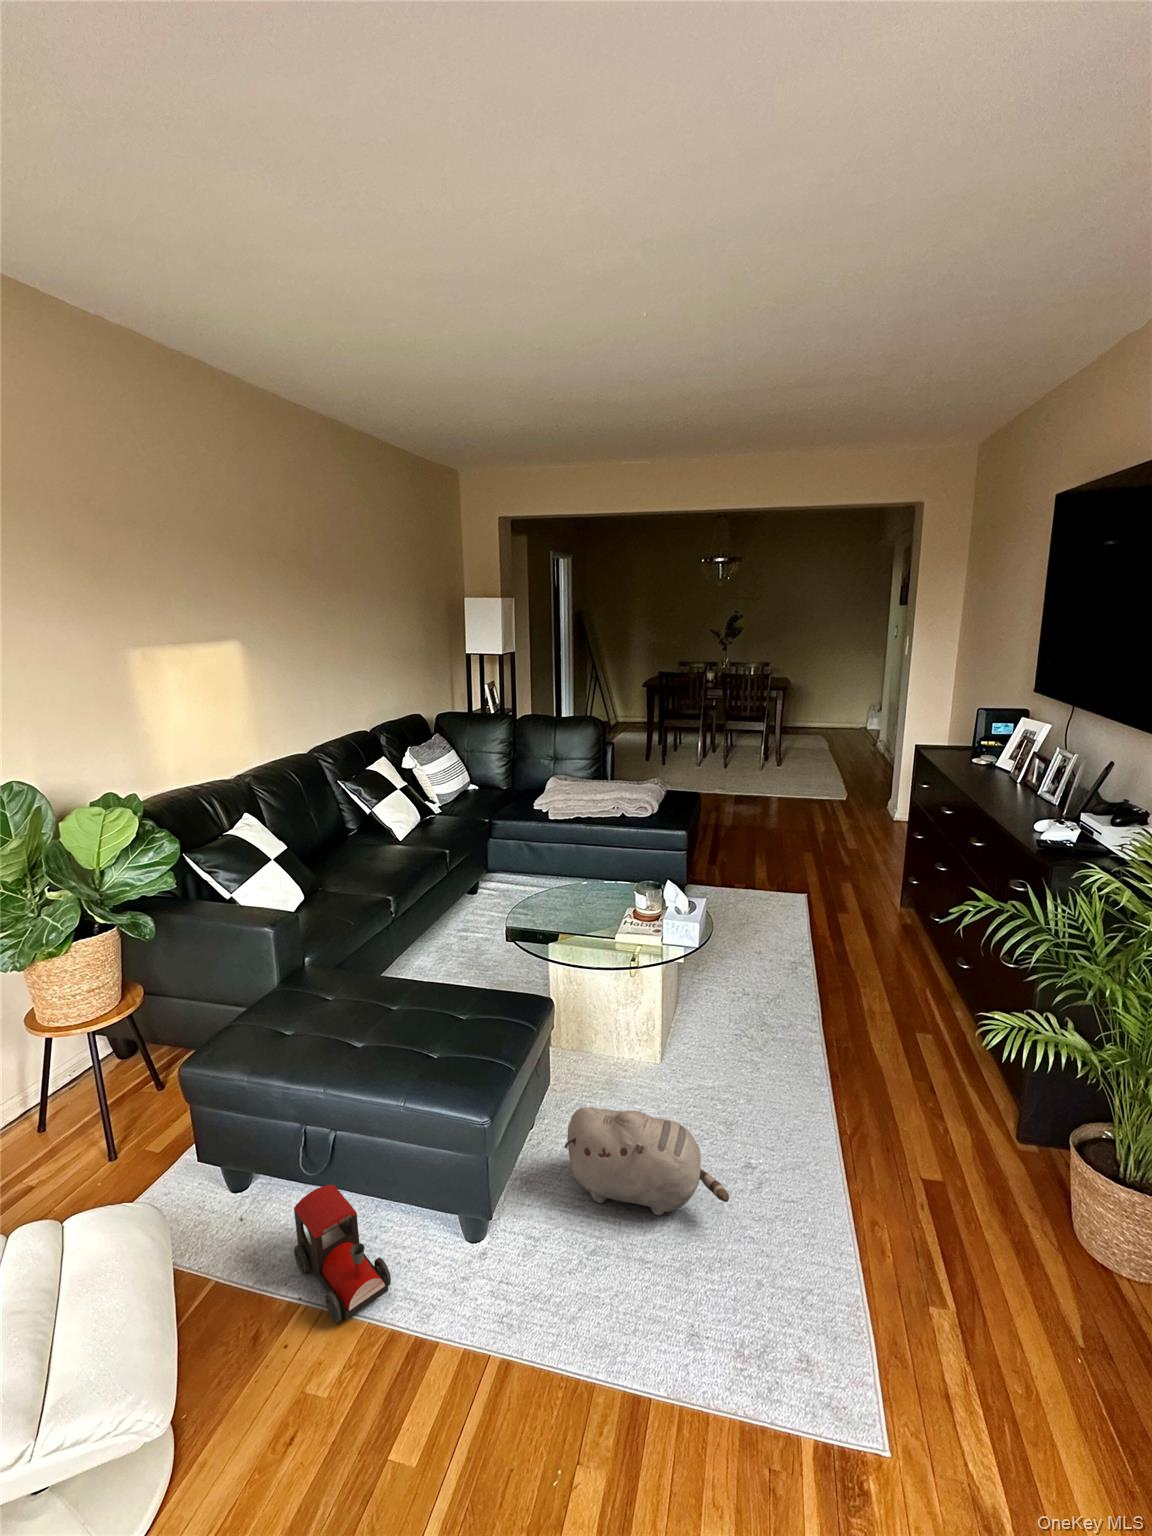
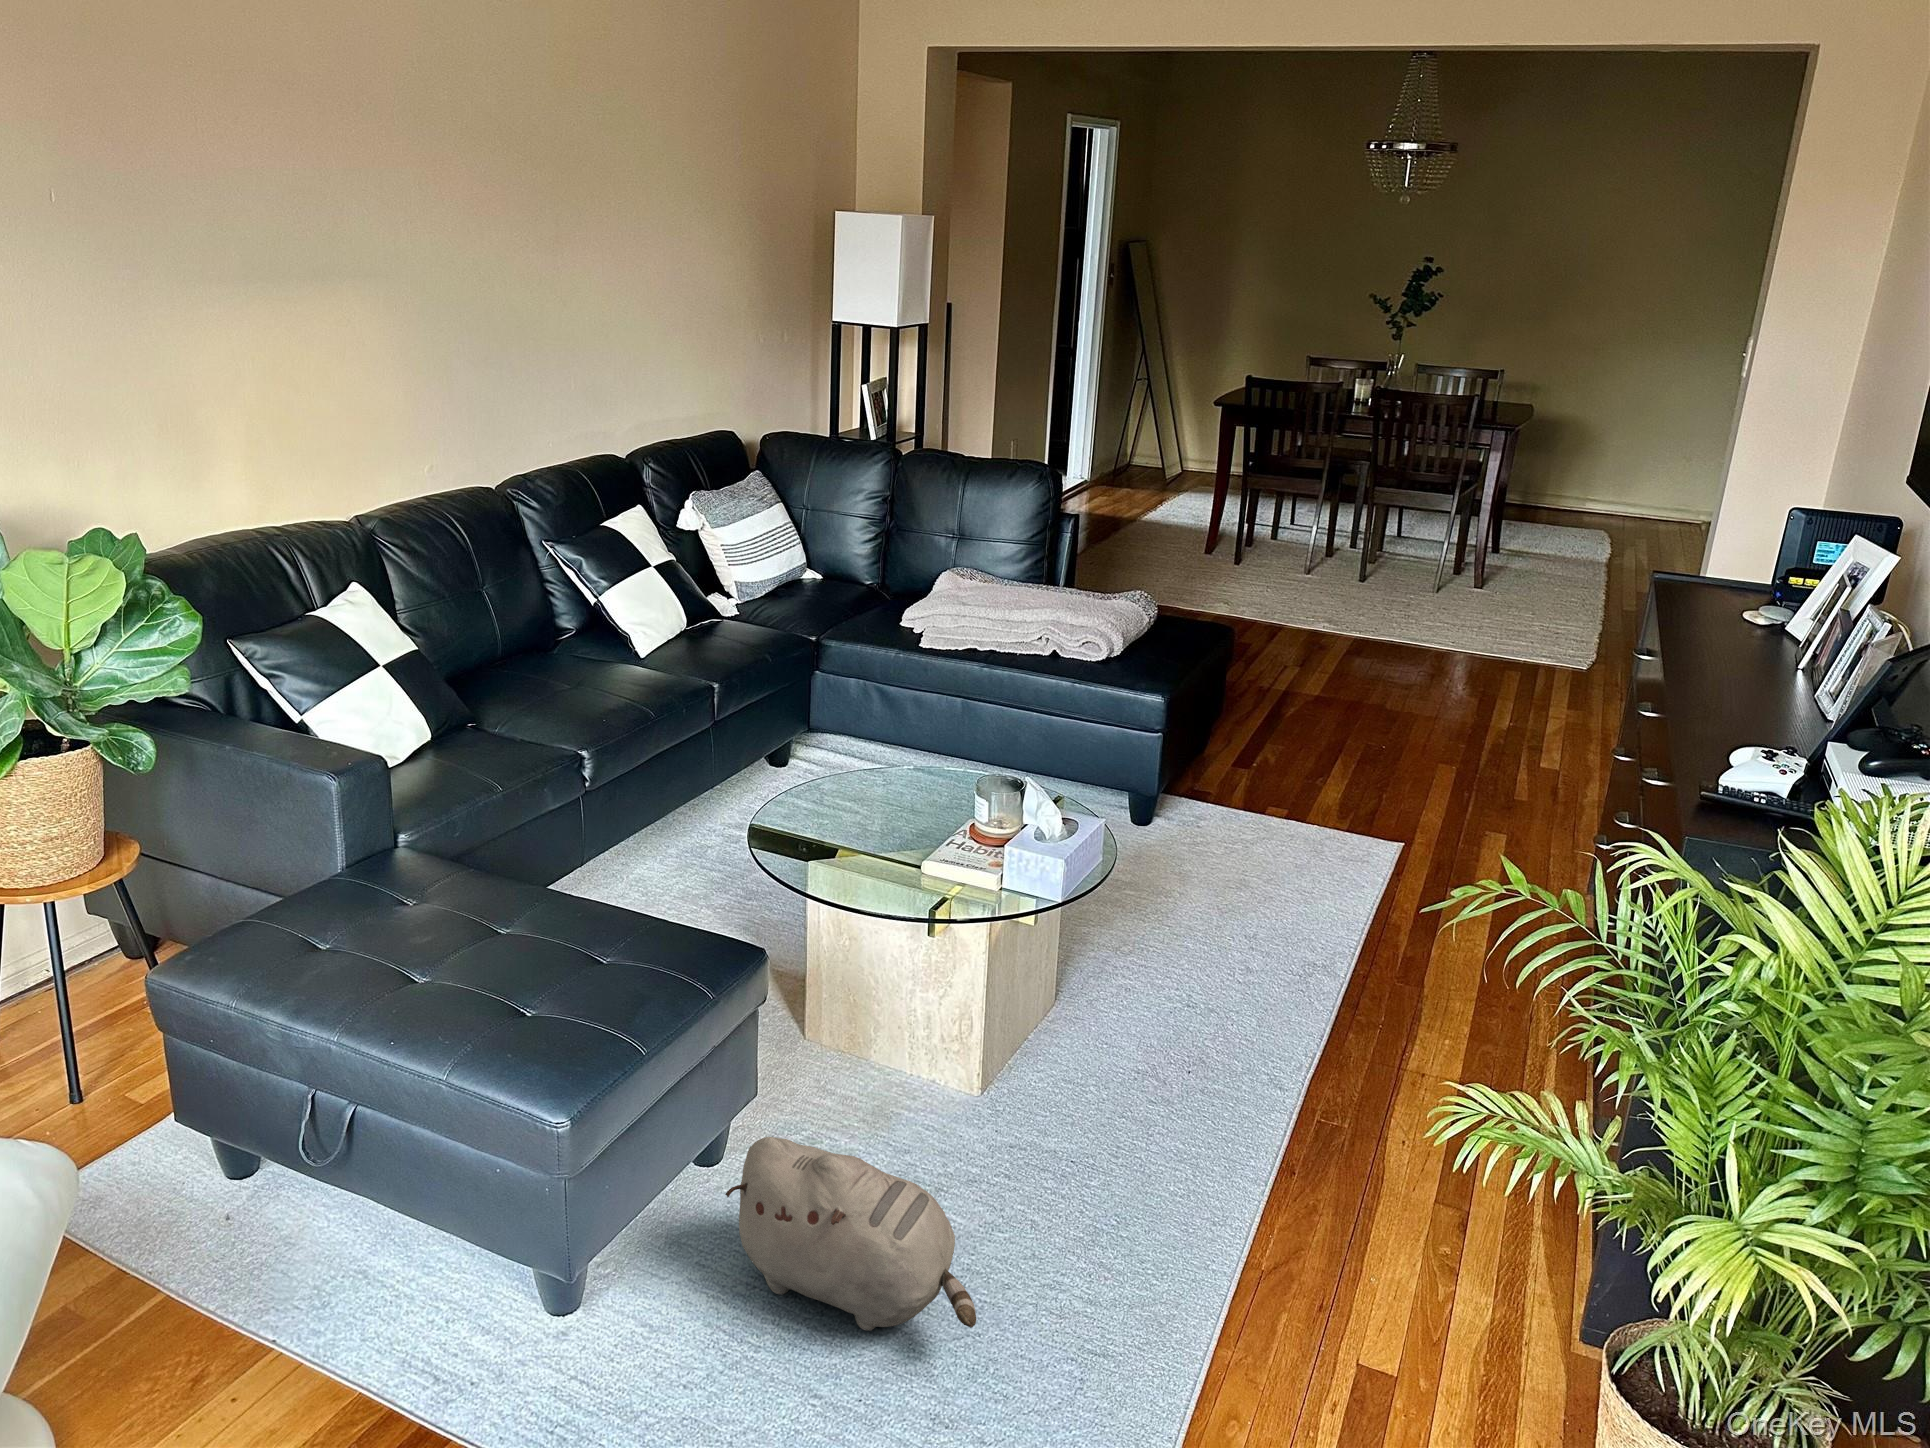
toy train: present [294,1185,391,1323] -> none [281,1187,407,1386]

